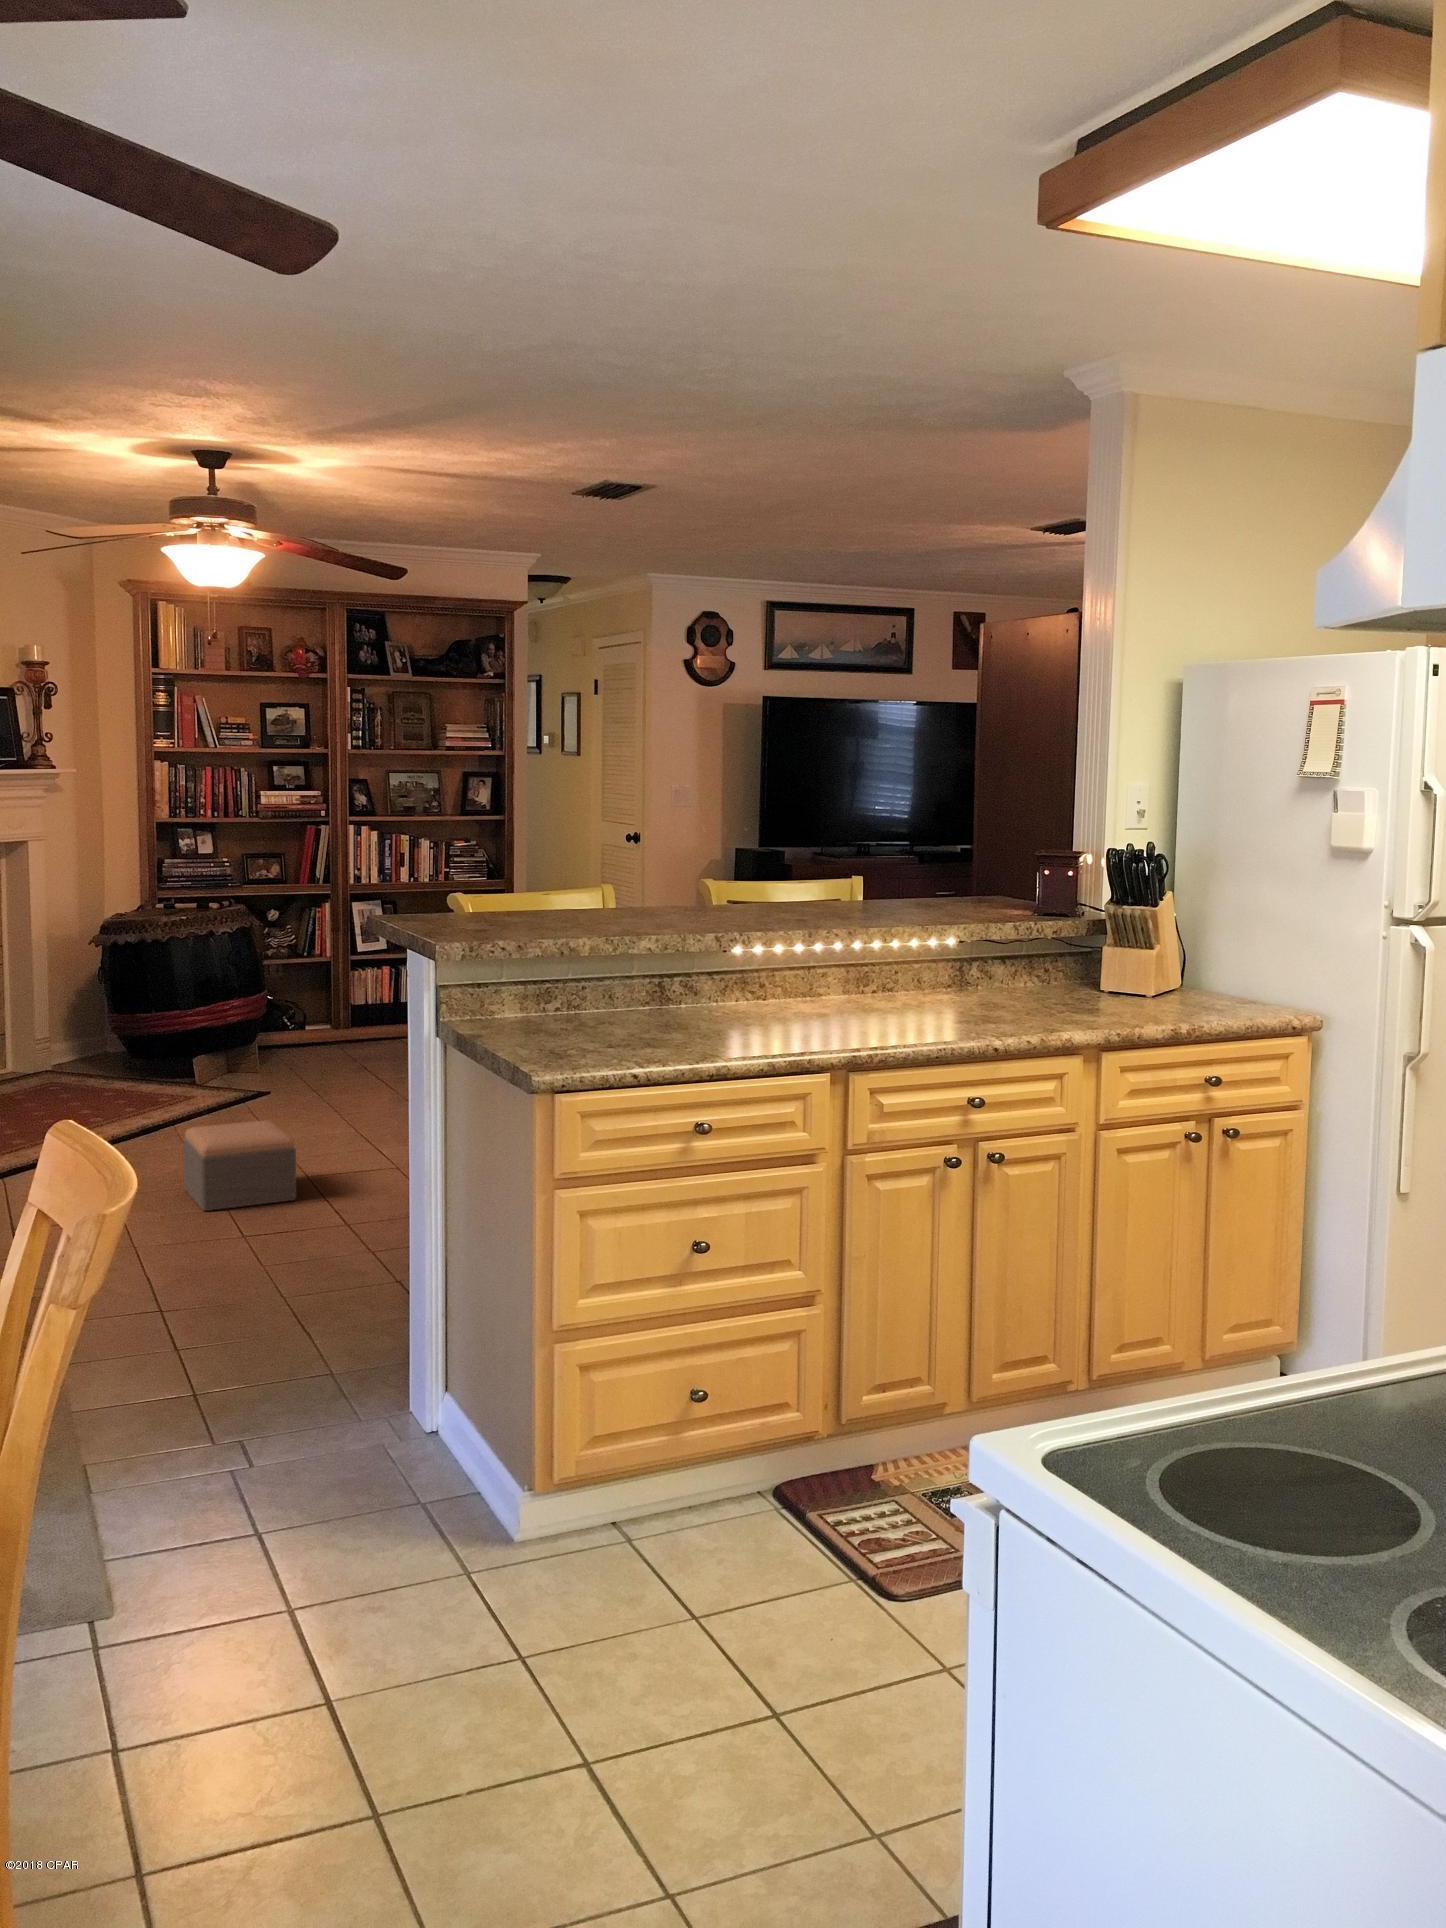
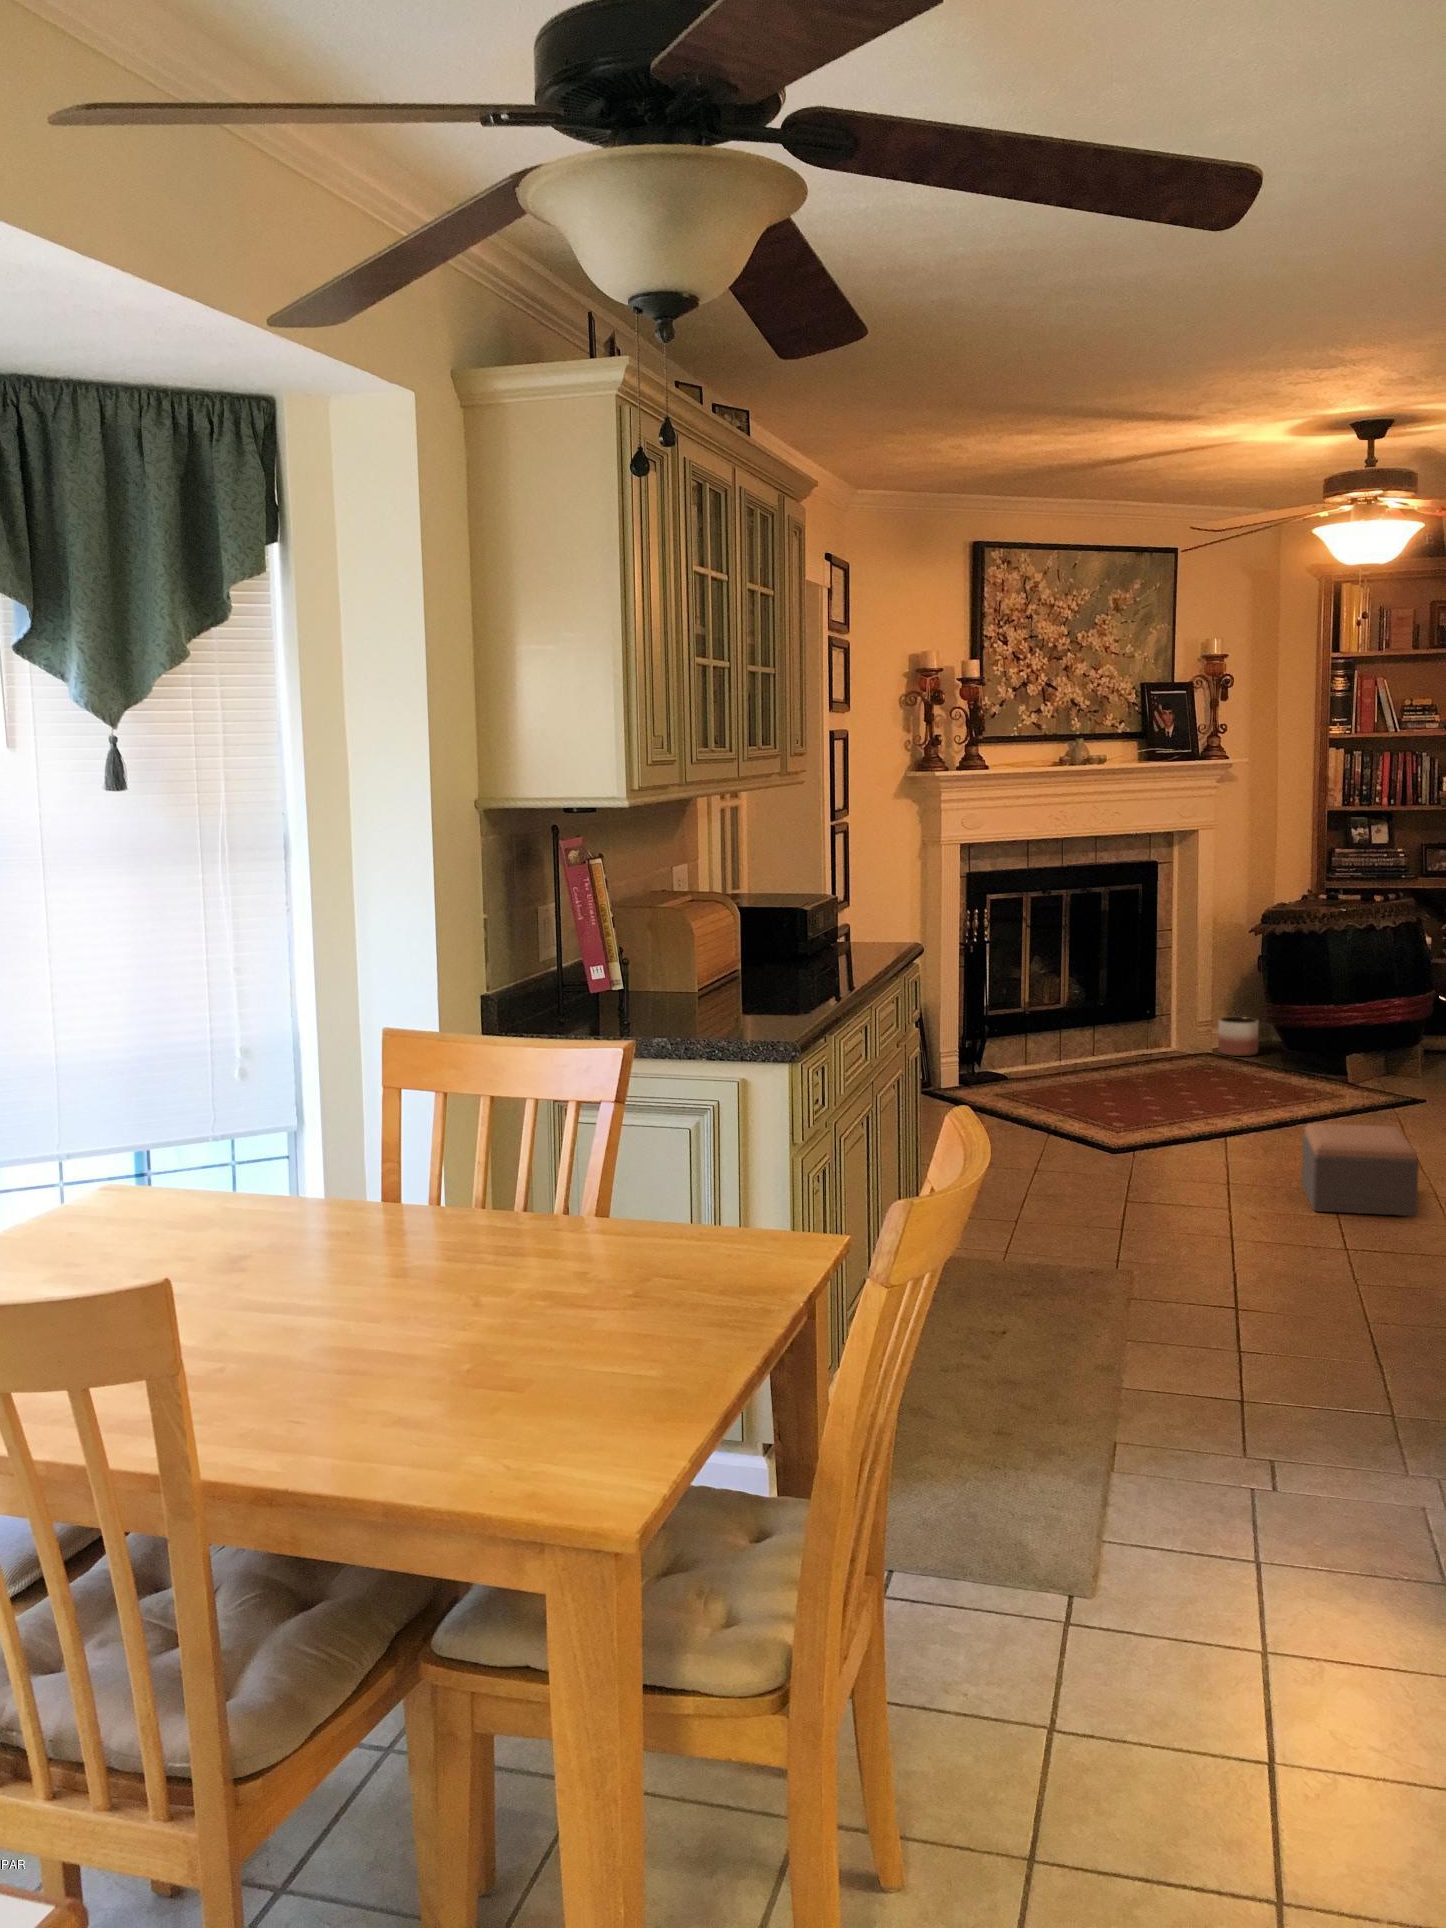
planter: none [56,1032,99,1073] -> present [1218,1017,1258,1056]

